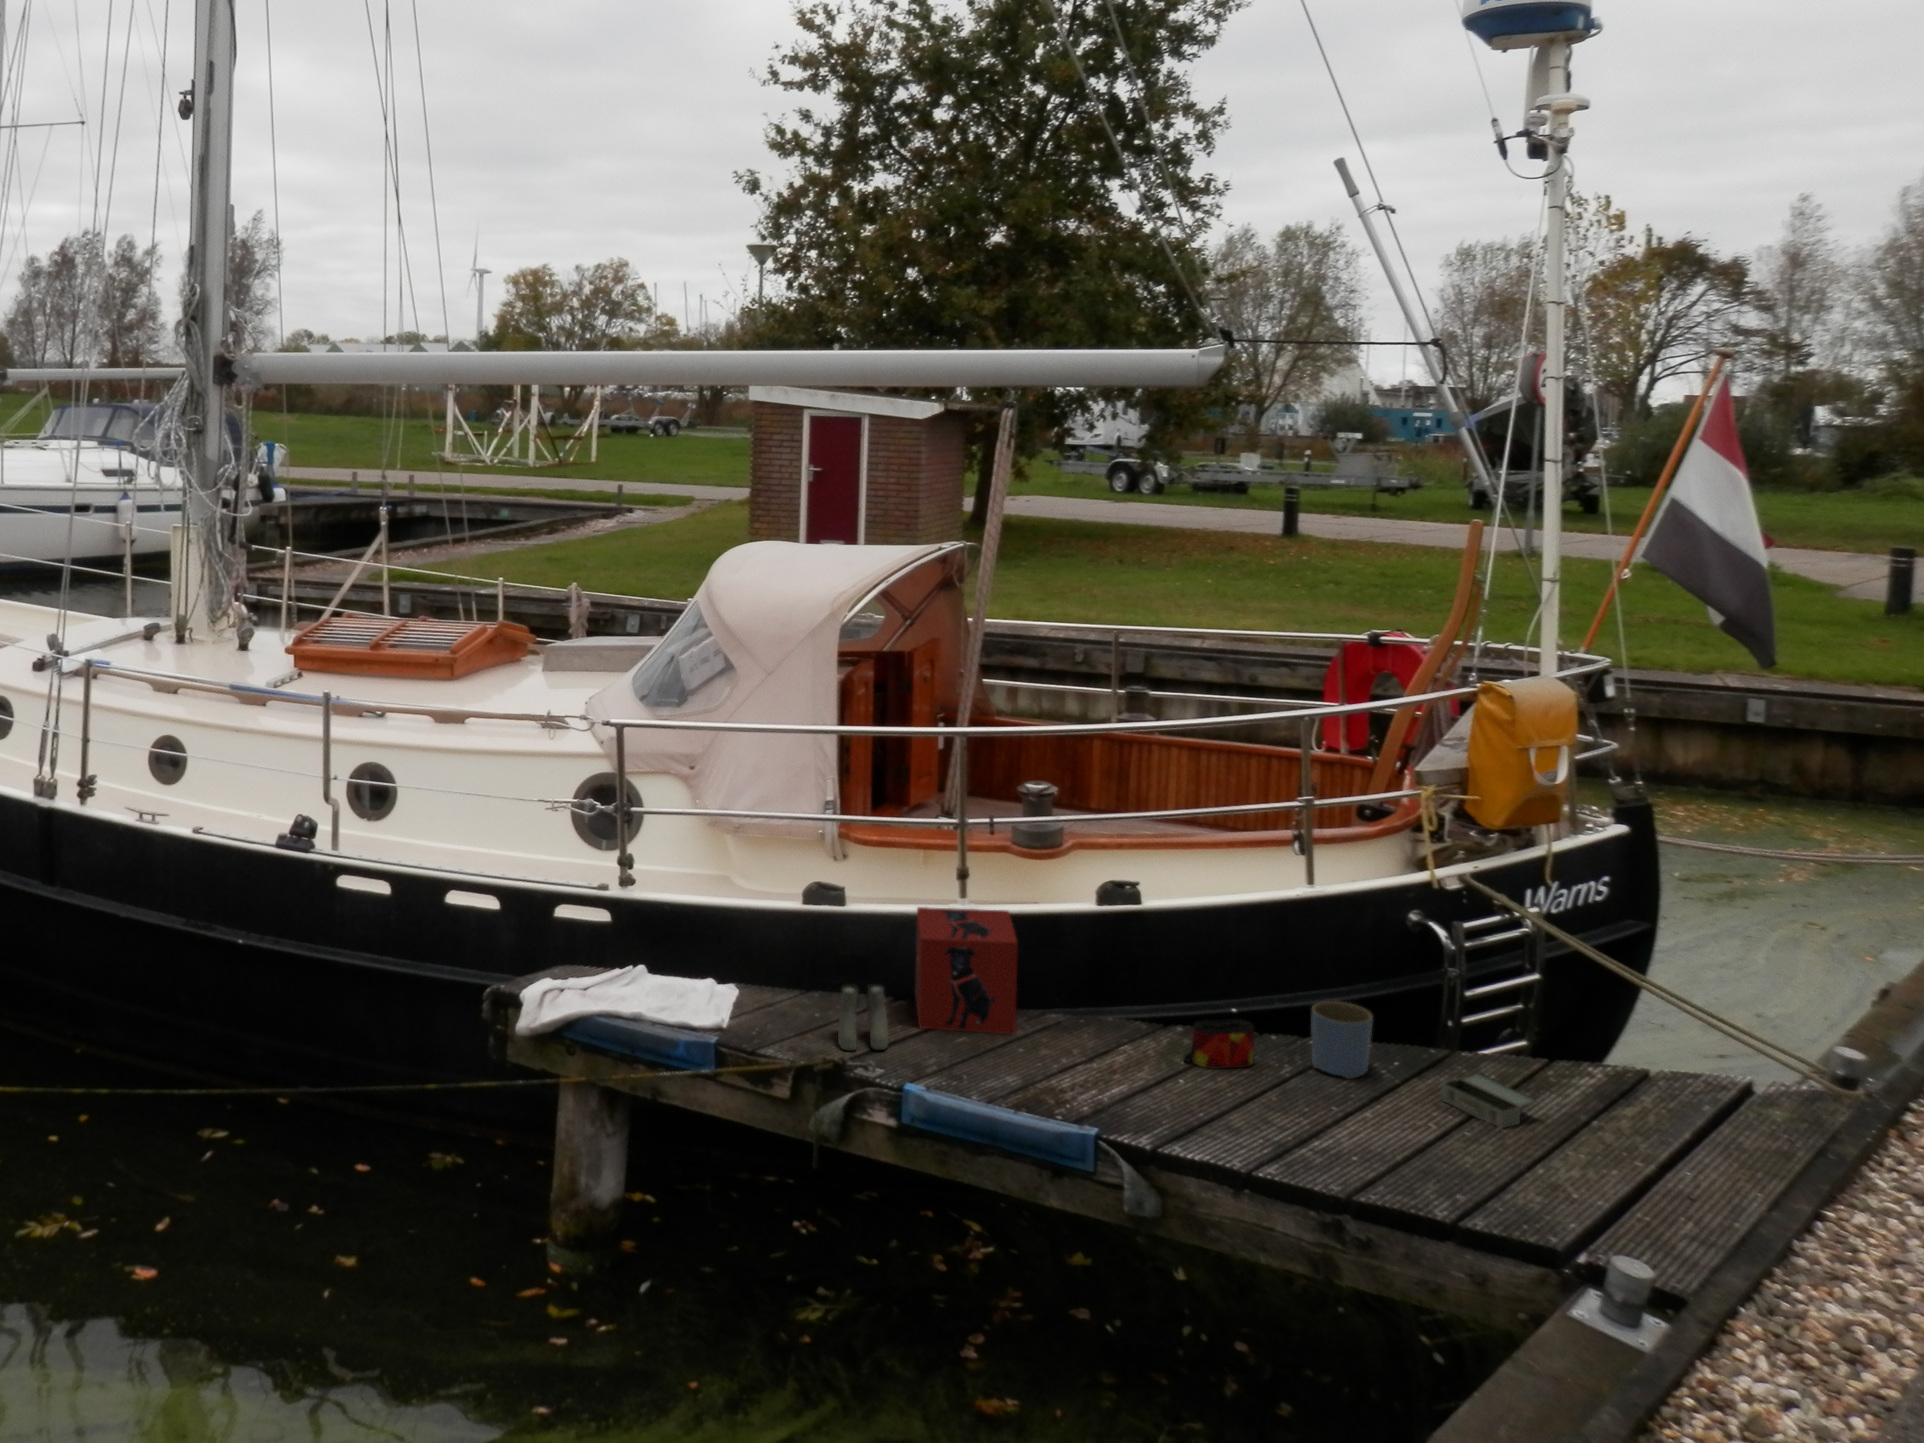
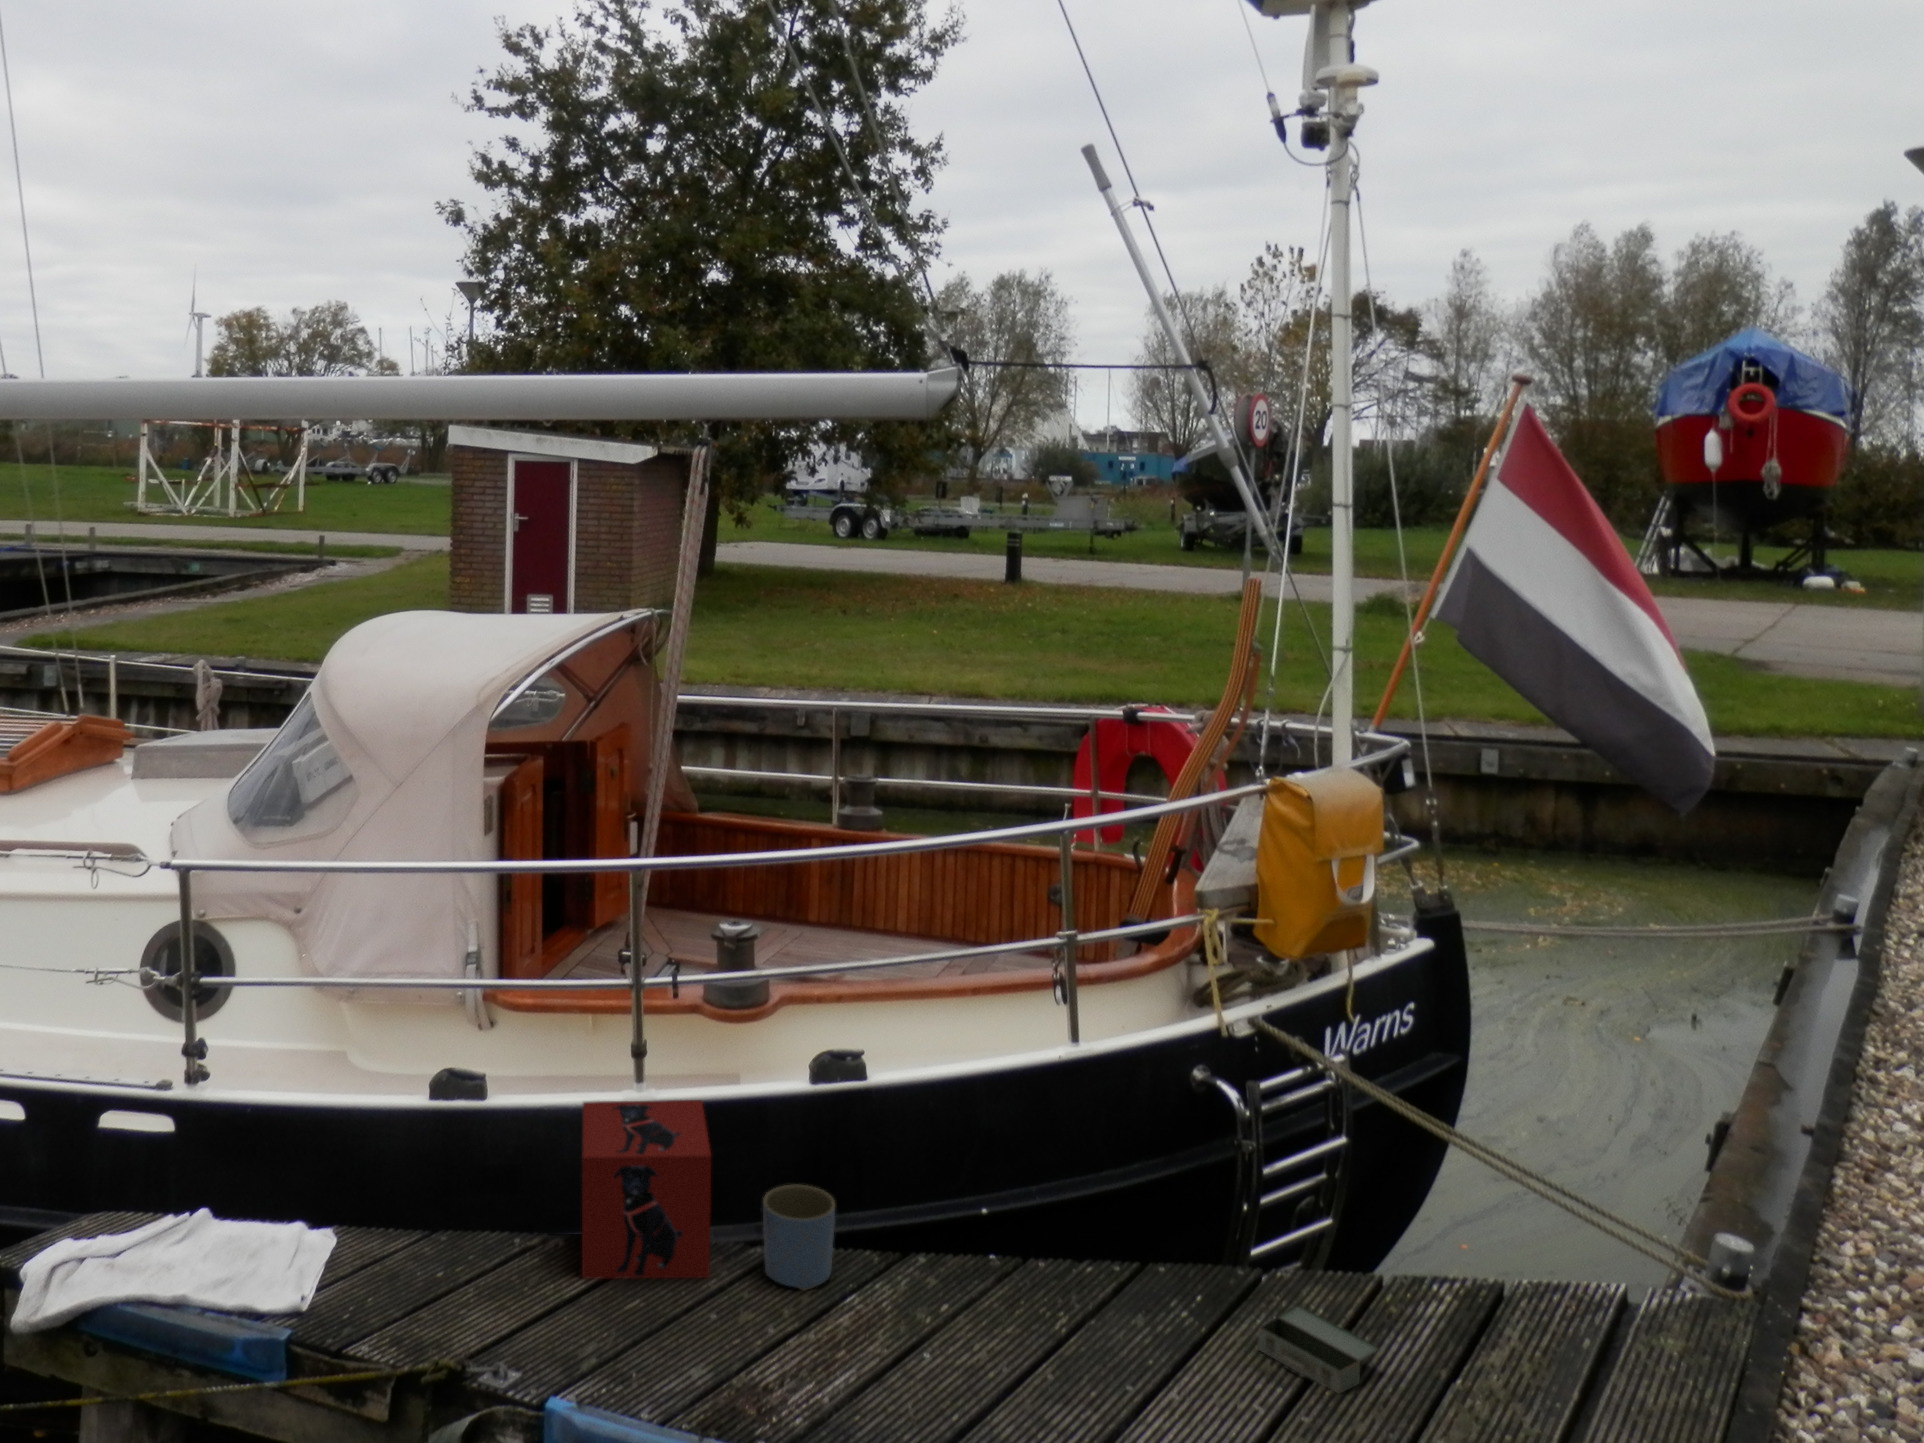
boots: present [838,984,889,1051] -> none [468,1226,537,1331]
planter: present [1311,1001,1373,1079] -> present [763,1185,835,1291]
bag: present [1184,1019,1254,1069] -> none [928,1243,1017,1319]

